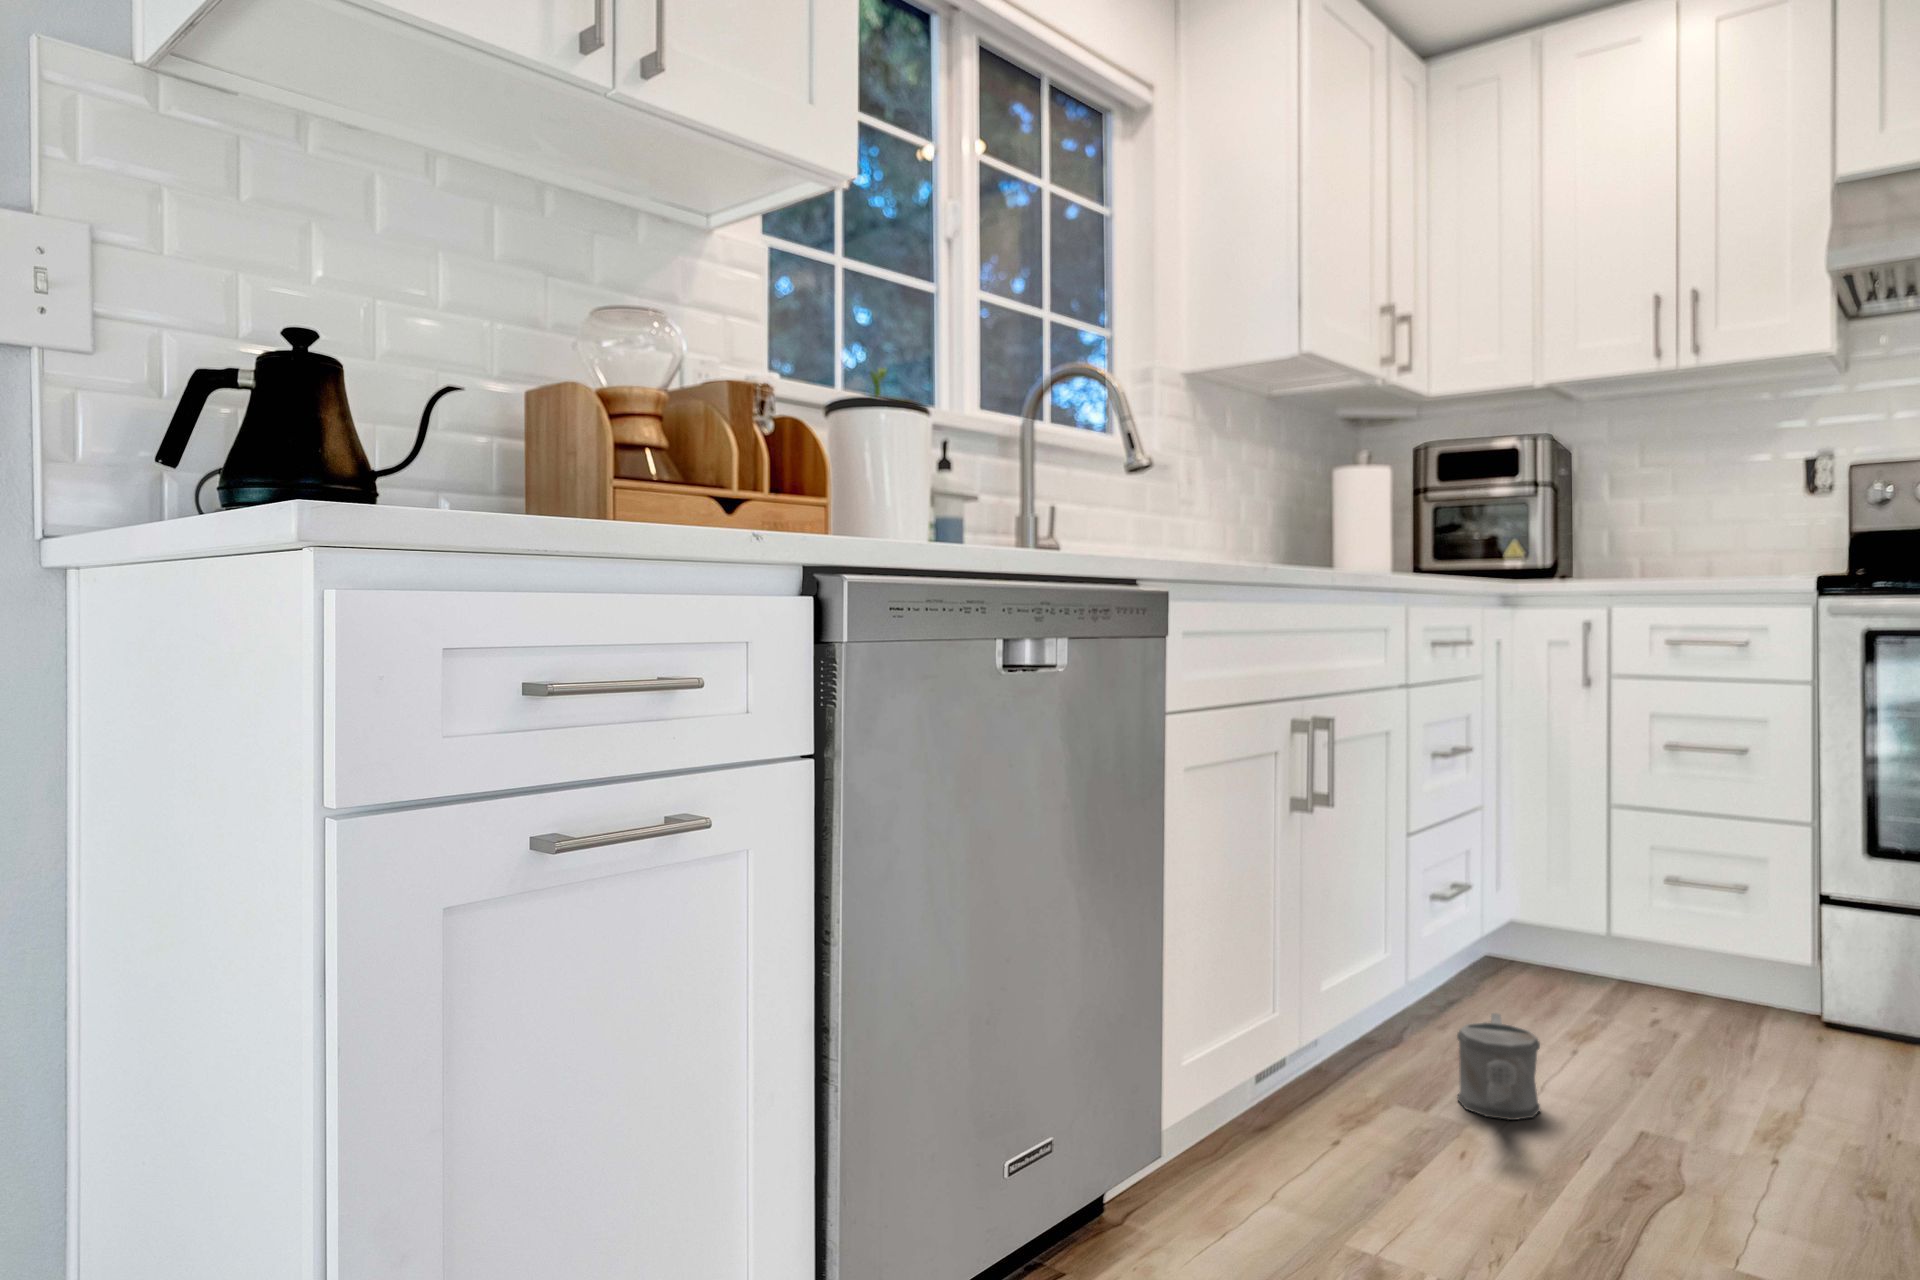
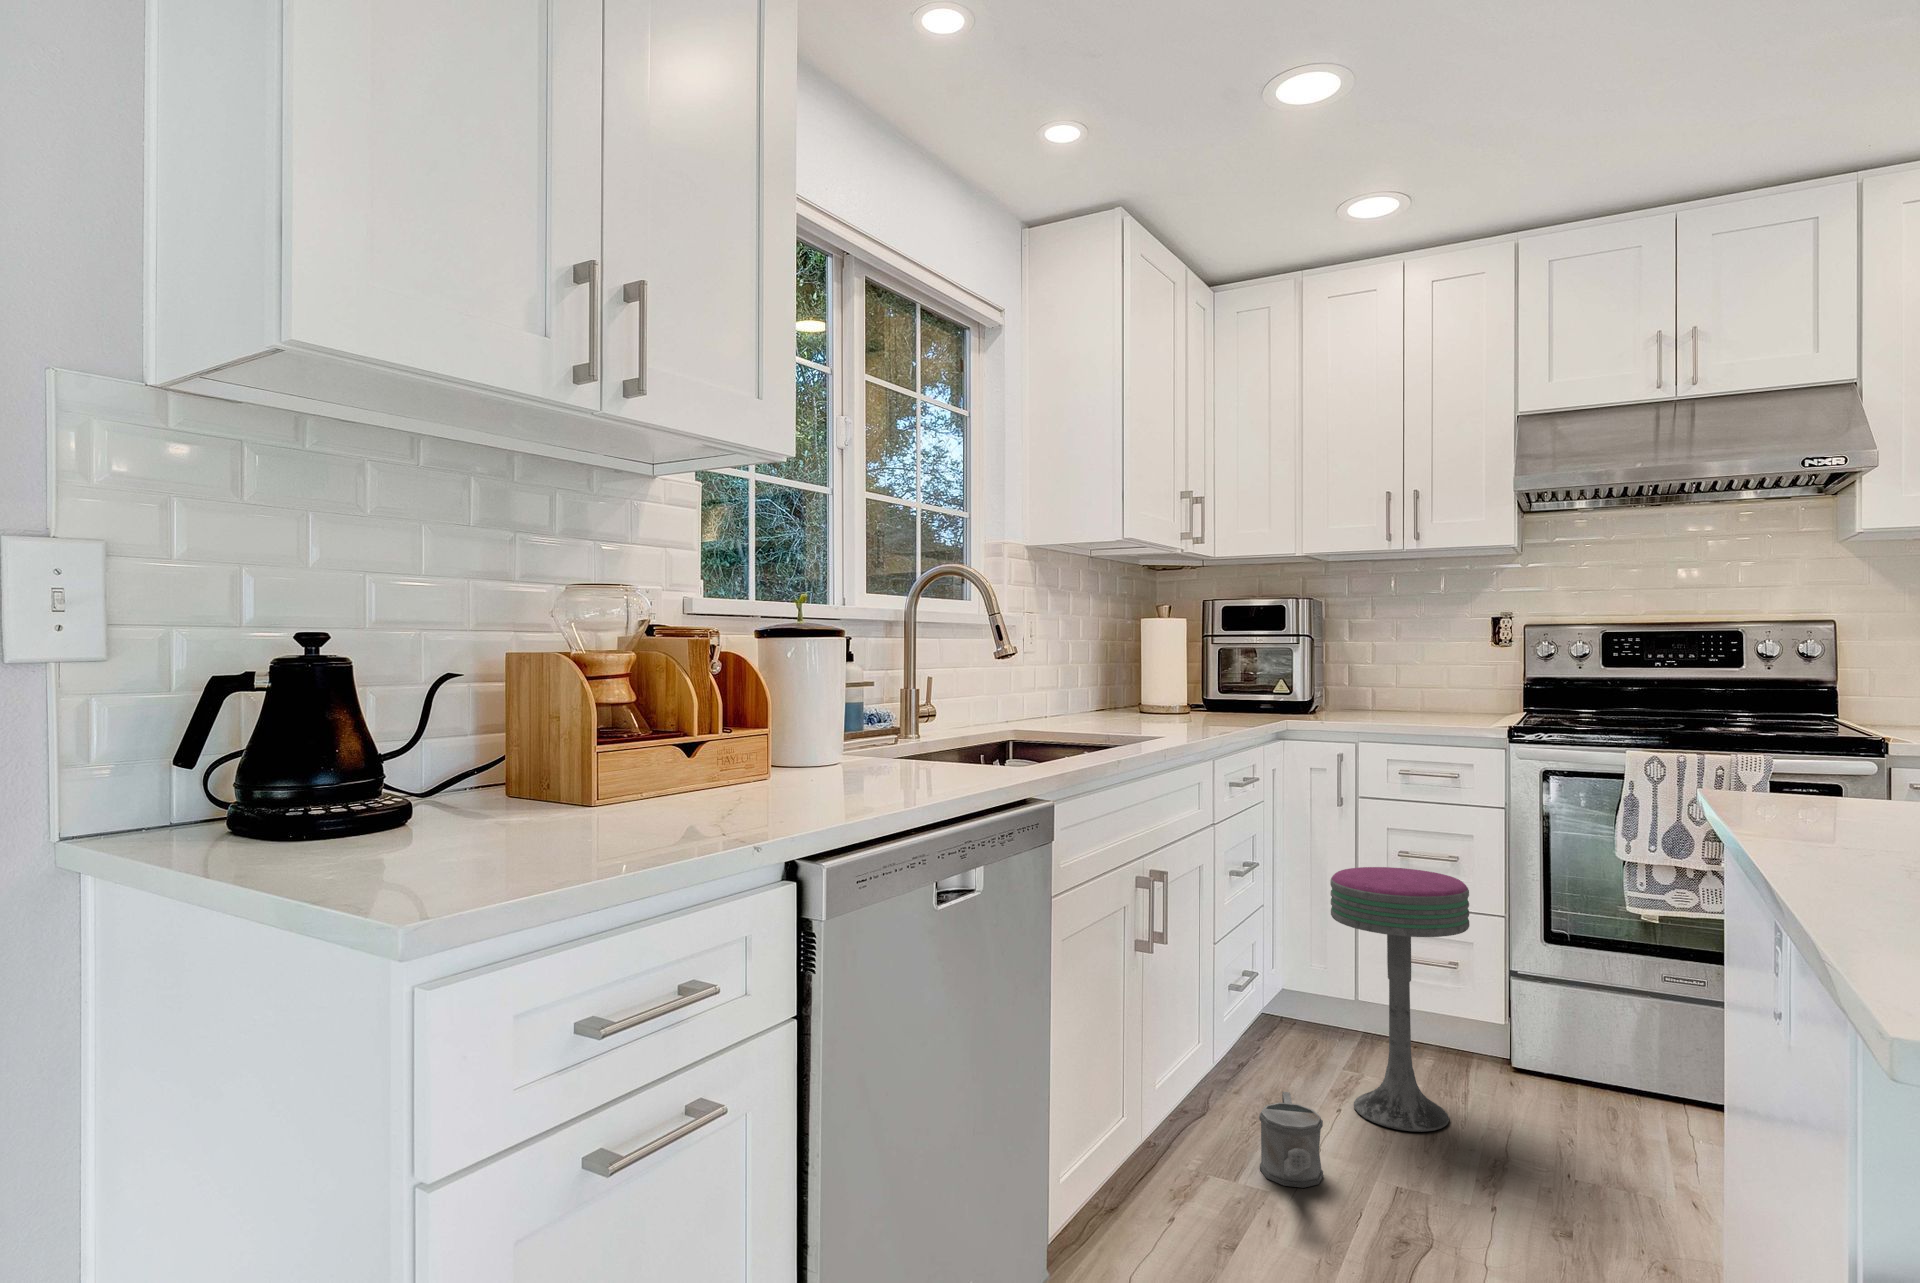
bar stool: none [1563,752,1751,1075] -> present [1330,867,1470,1132]

